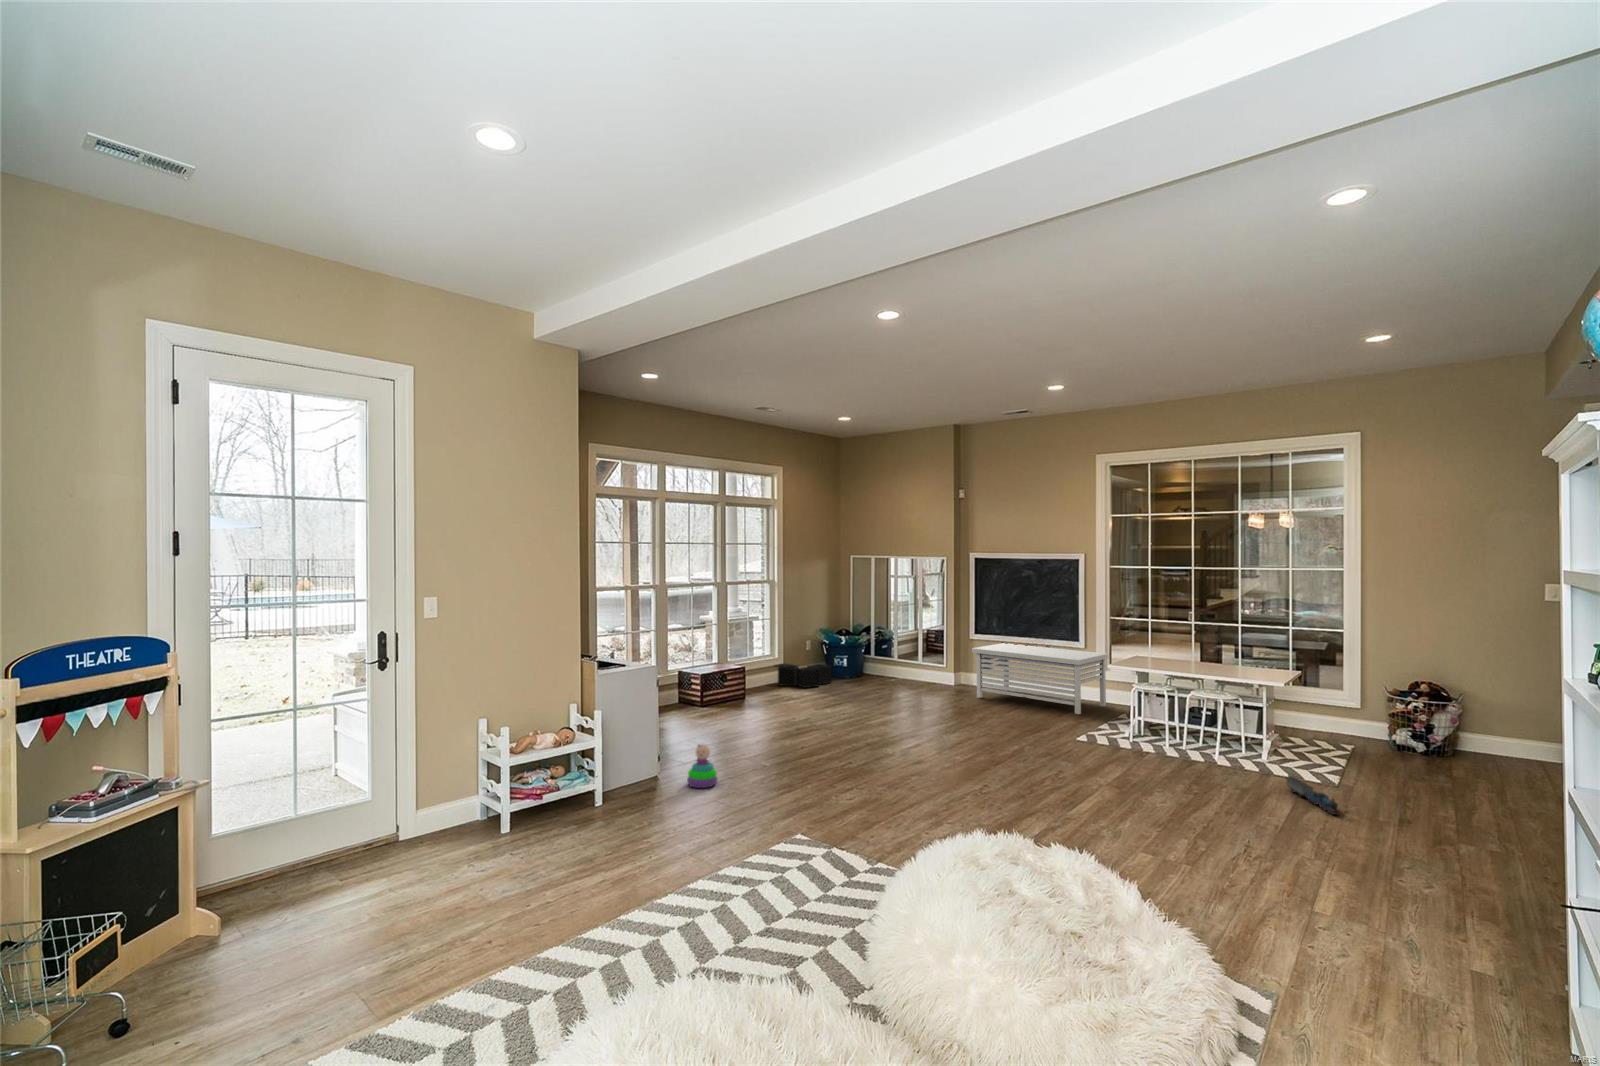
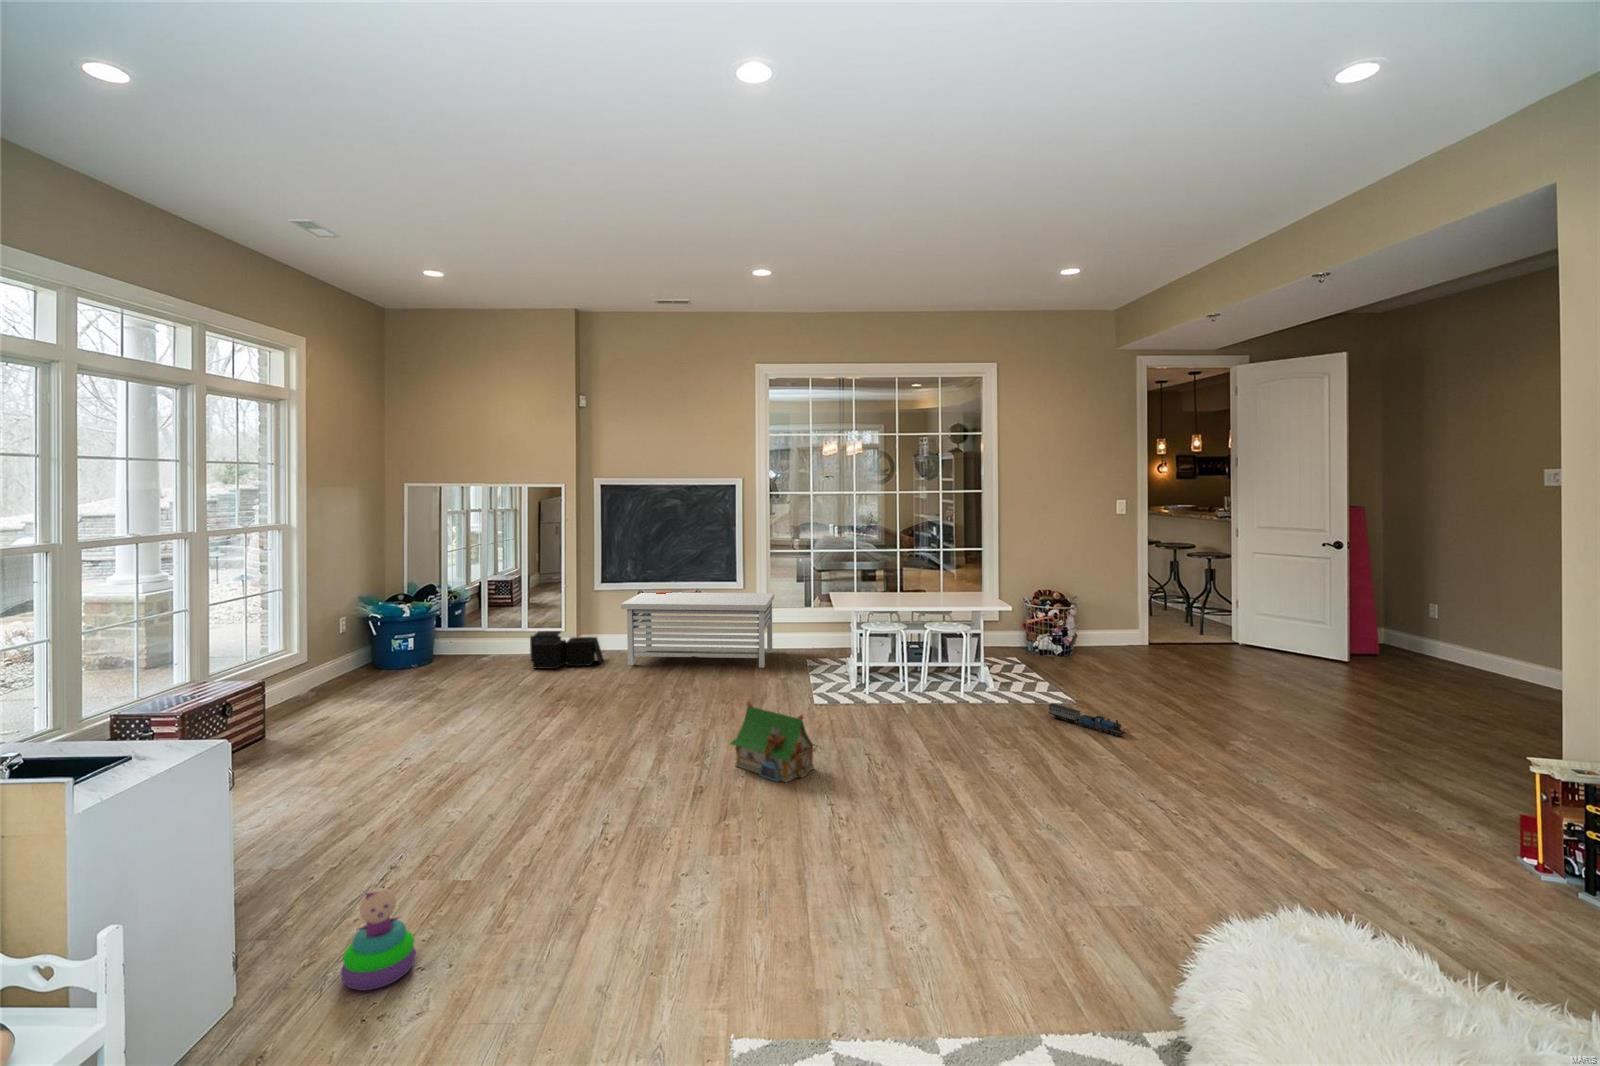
storage bin: present [774,664,832,688] -> present [530,631,603,669]
toy house: none [956,715,1015,774] -> present [730,702,817,782]

